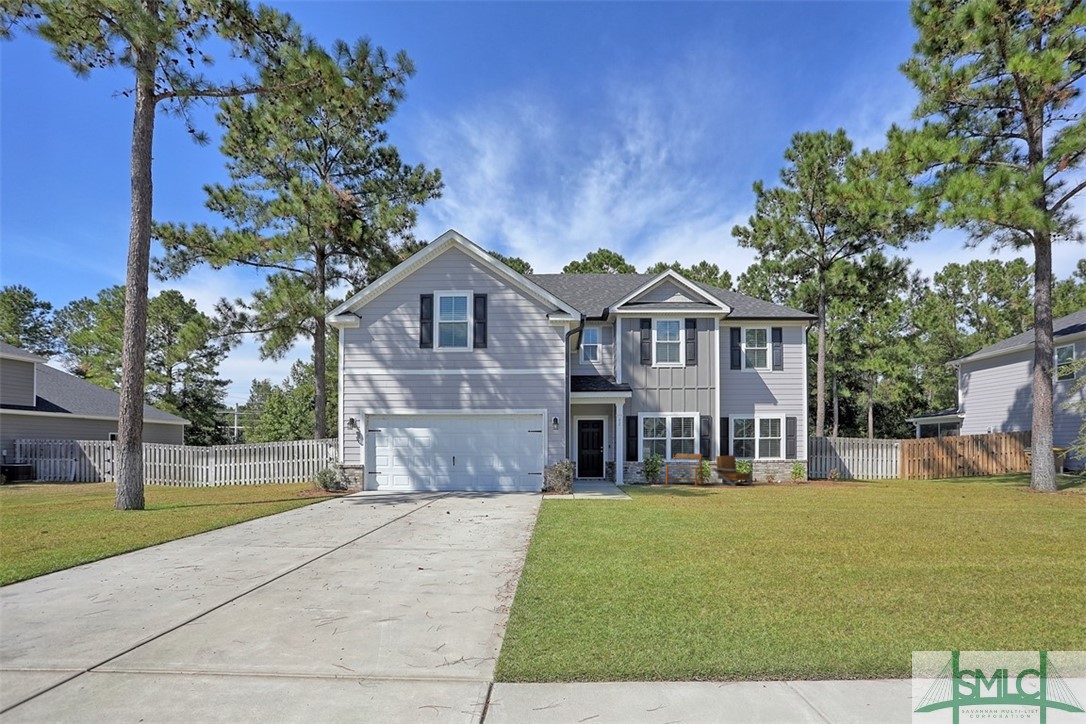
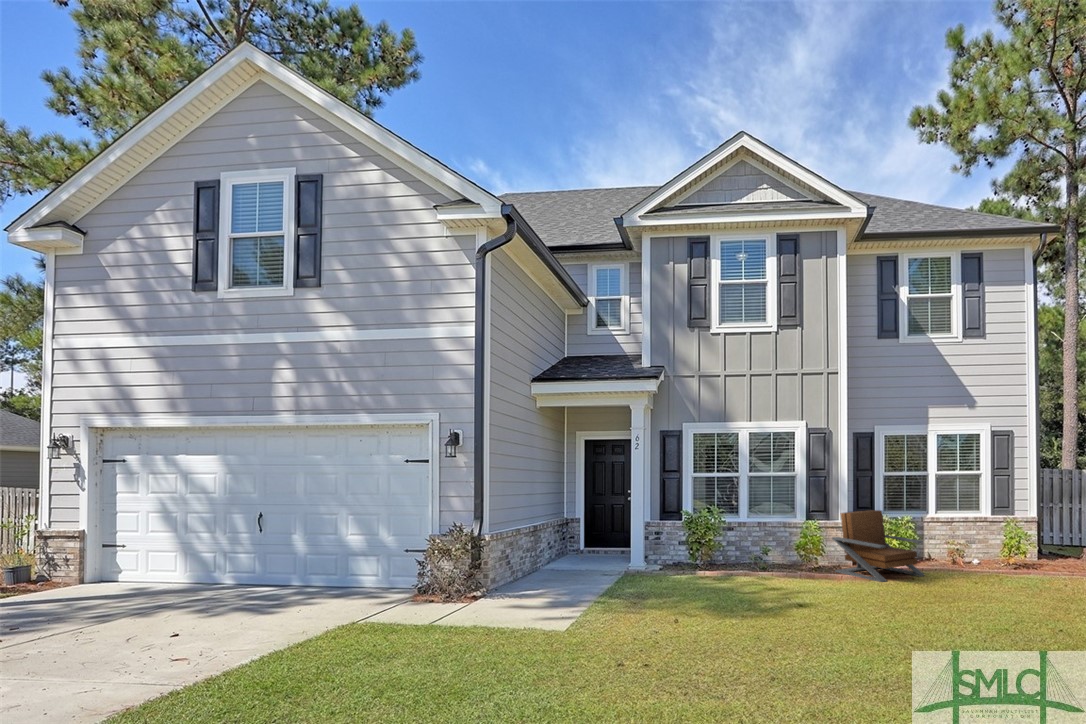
bench: present [666,453,704,486] -> none [734,502,814,578]

